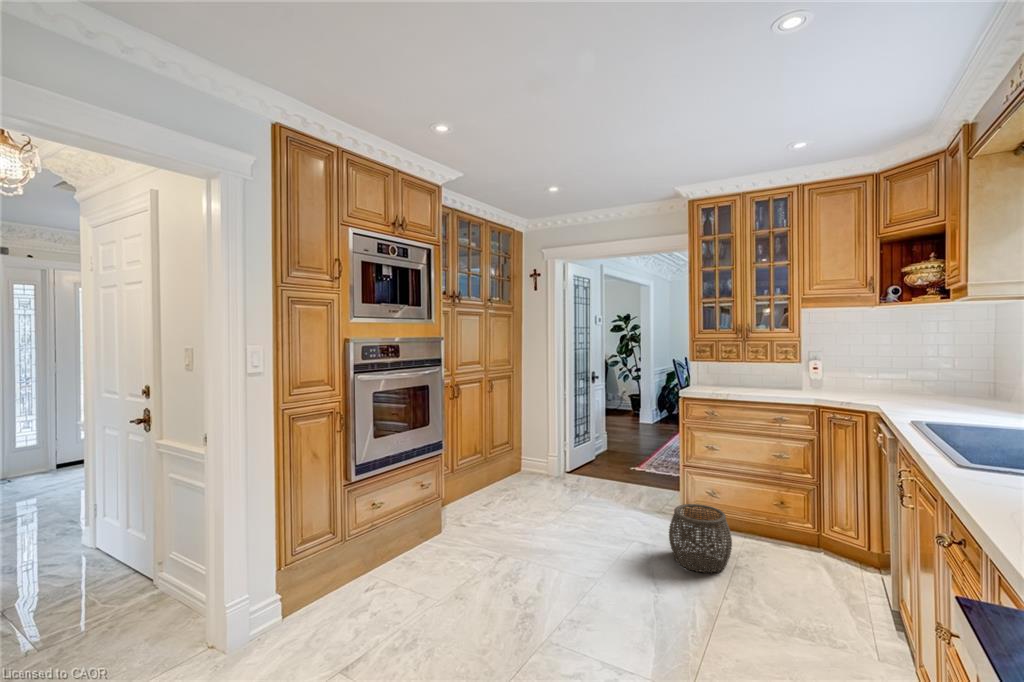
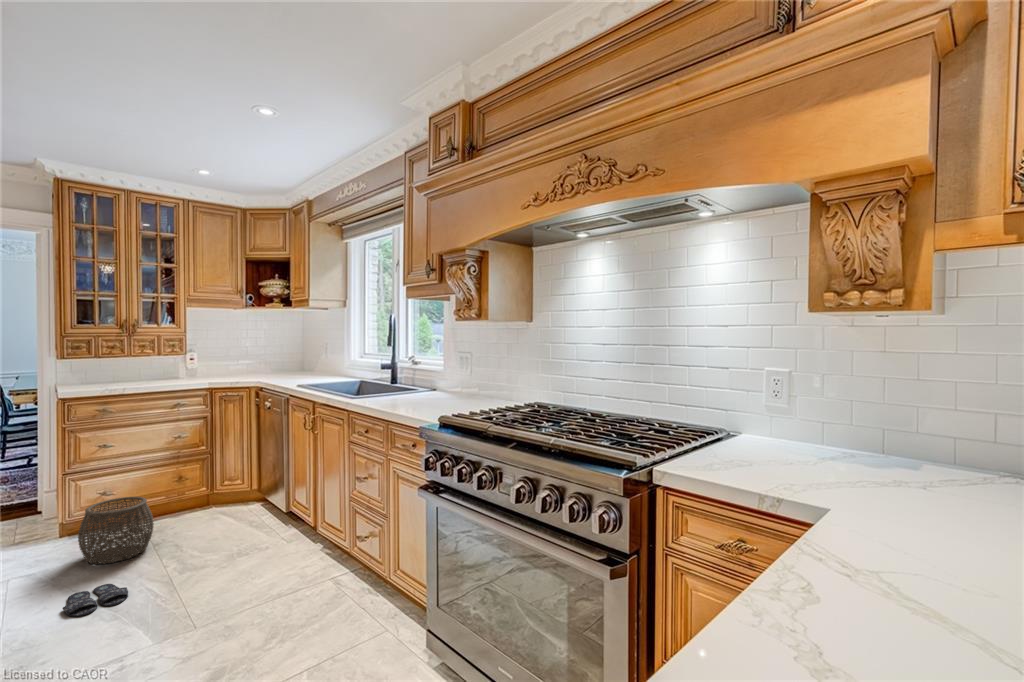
slippers: none [627,585,679,619] -> present [63,584,128,616]

